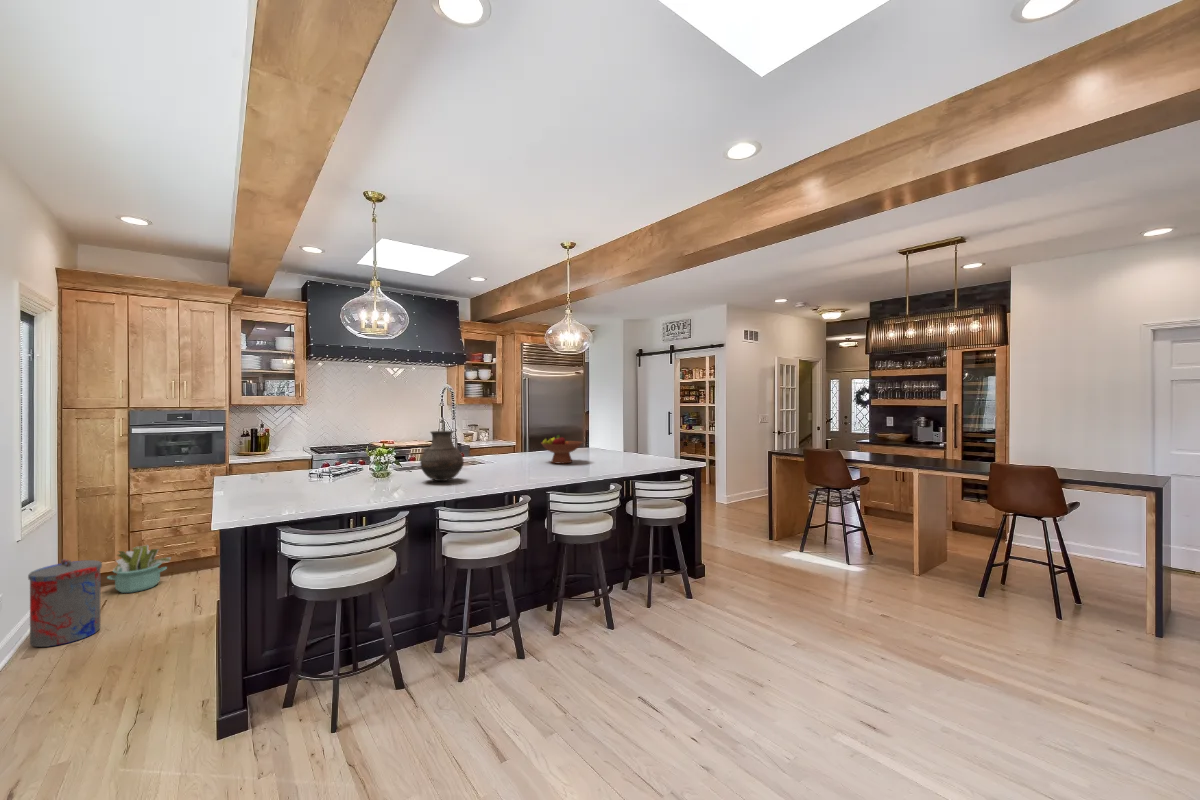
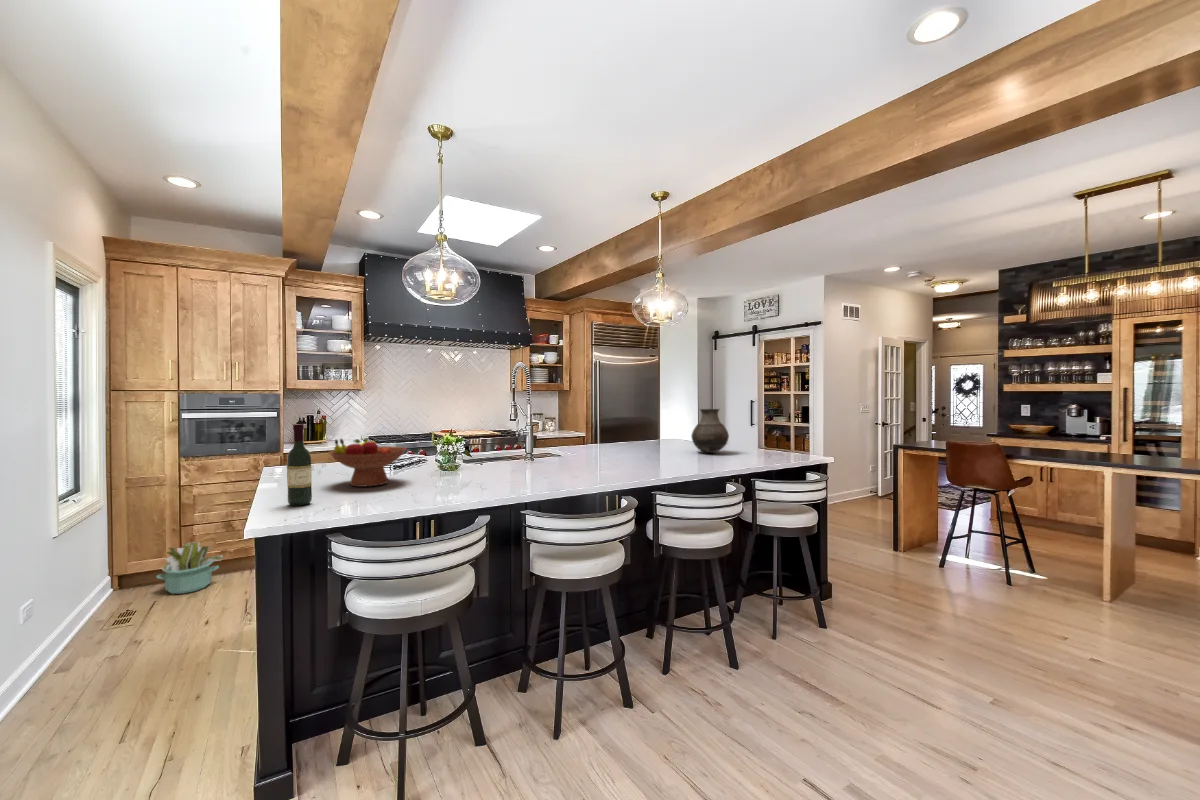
vase: present [420,431,464,481] -> present [692,409,729,453]
fruit bowl: present [541,436,582,464] -> present [330,438,406,487]
wine bottle: none [241,440,261,505] -> present [287,424,312,506]
trash can: present [28,559,102,647] -> none [65,559,144,659]

